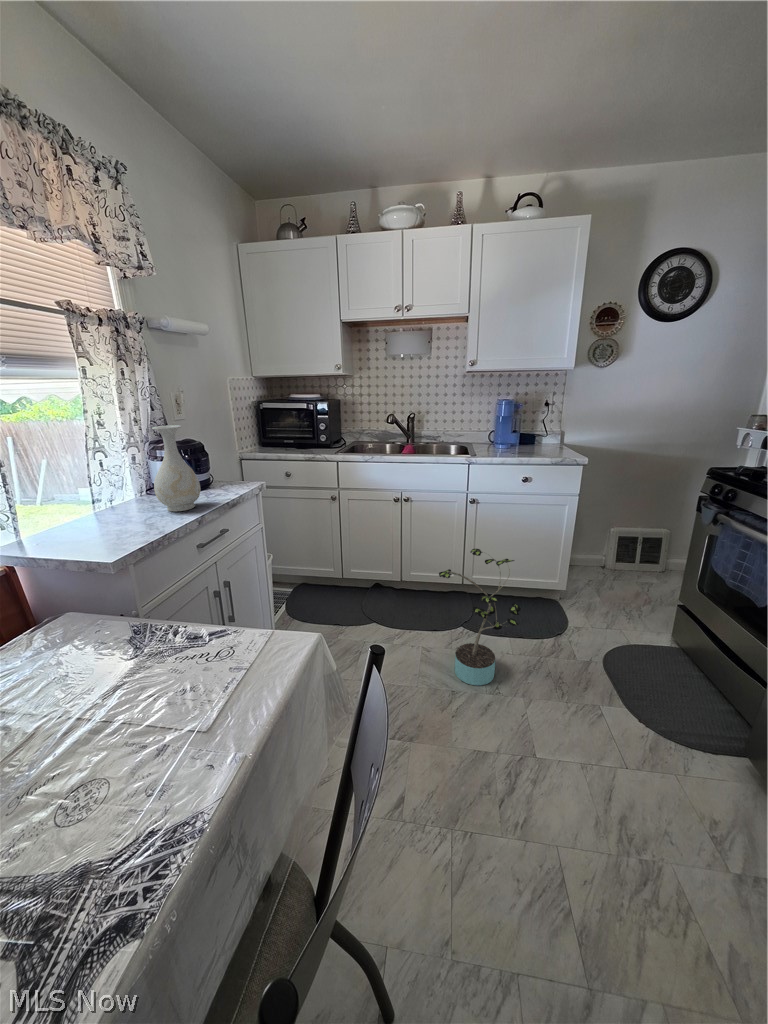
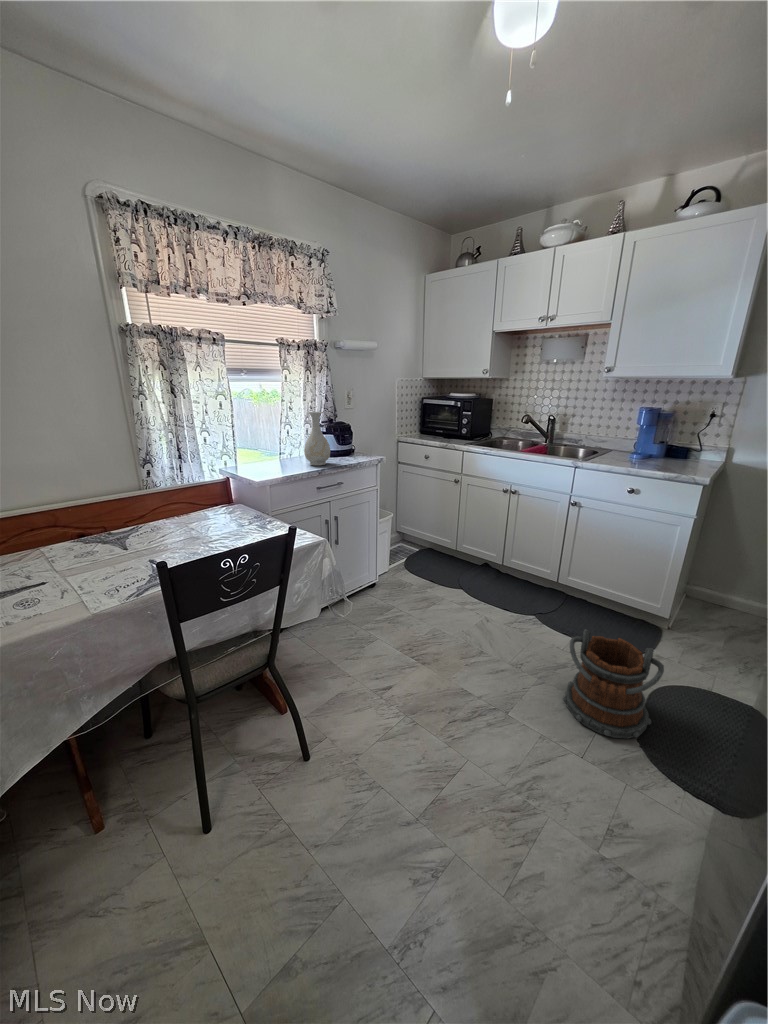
potted plant: present [439,549,521,685] -> none [485,540,560,661]
bucket: none [548,623,645,725] -> present [563,629,664,738]

